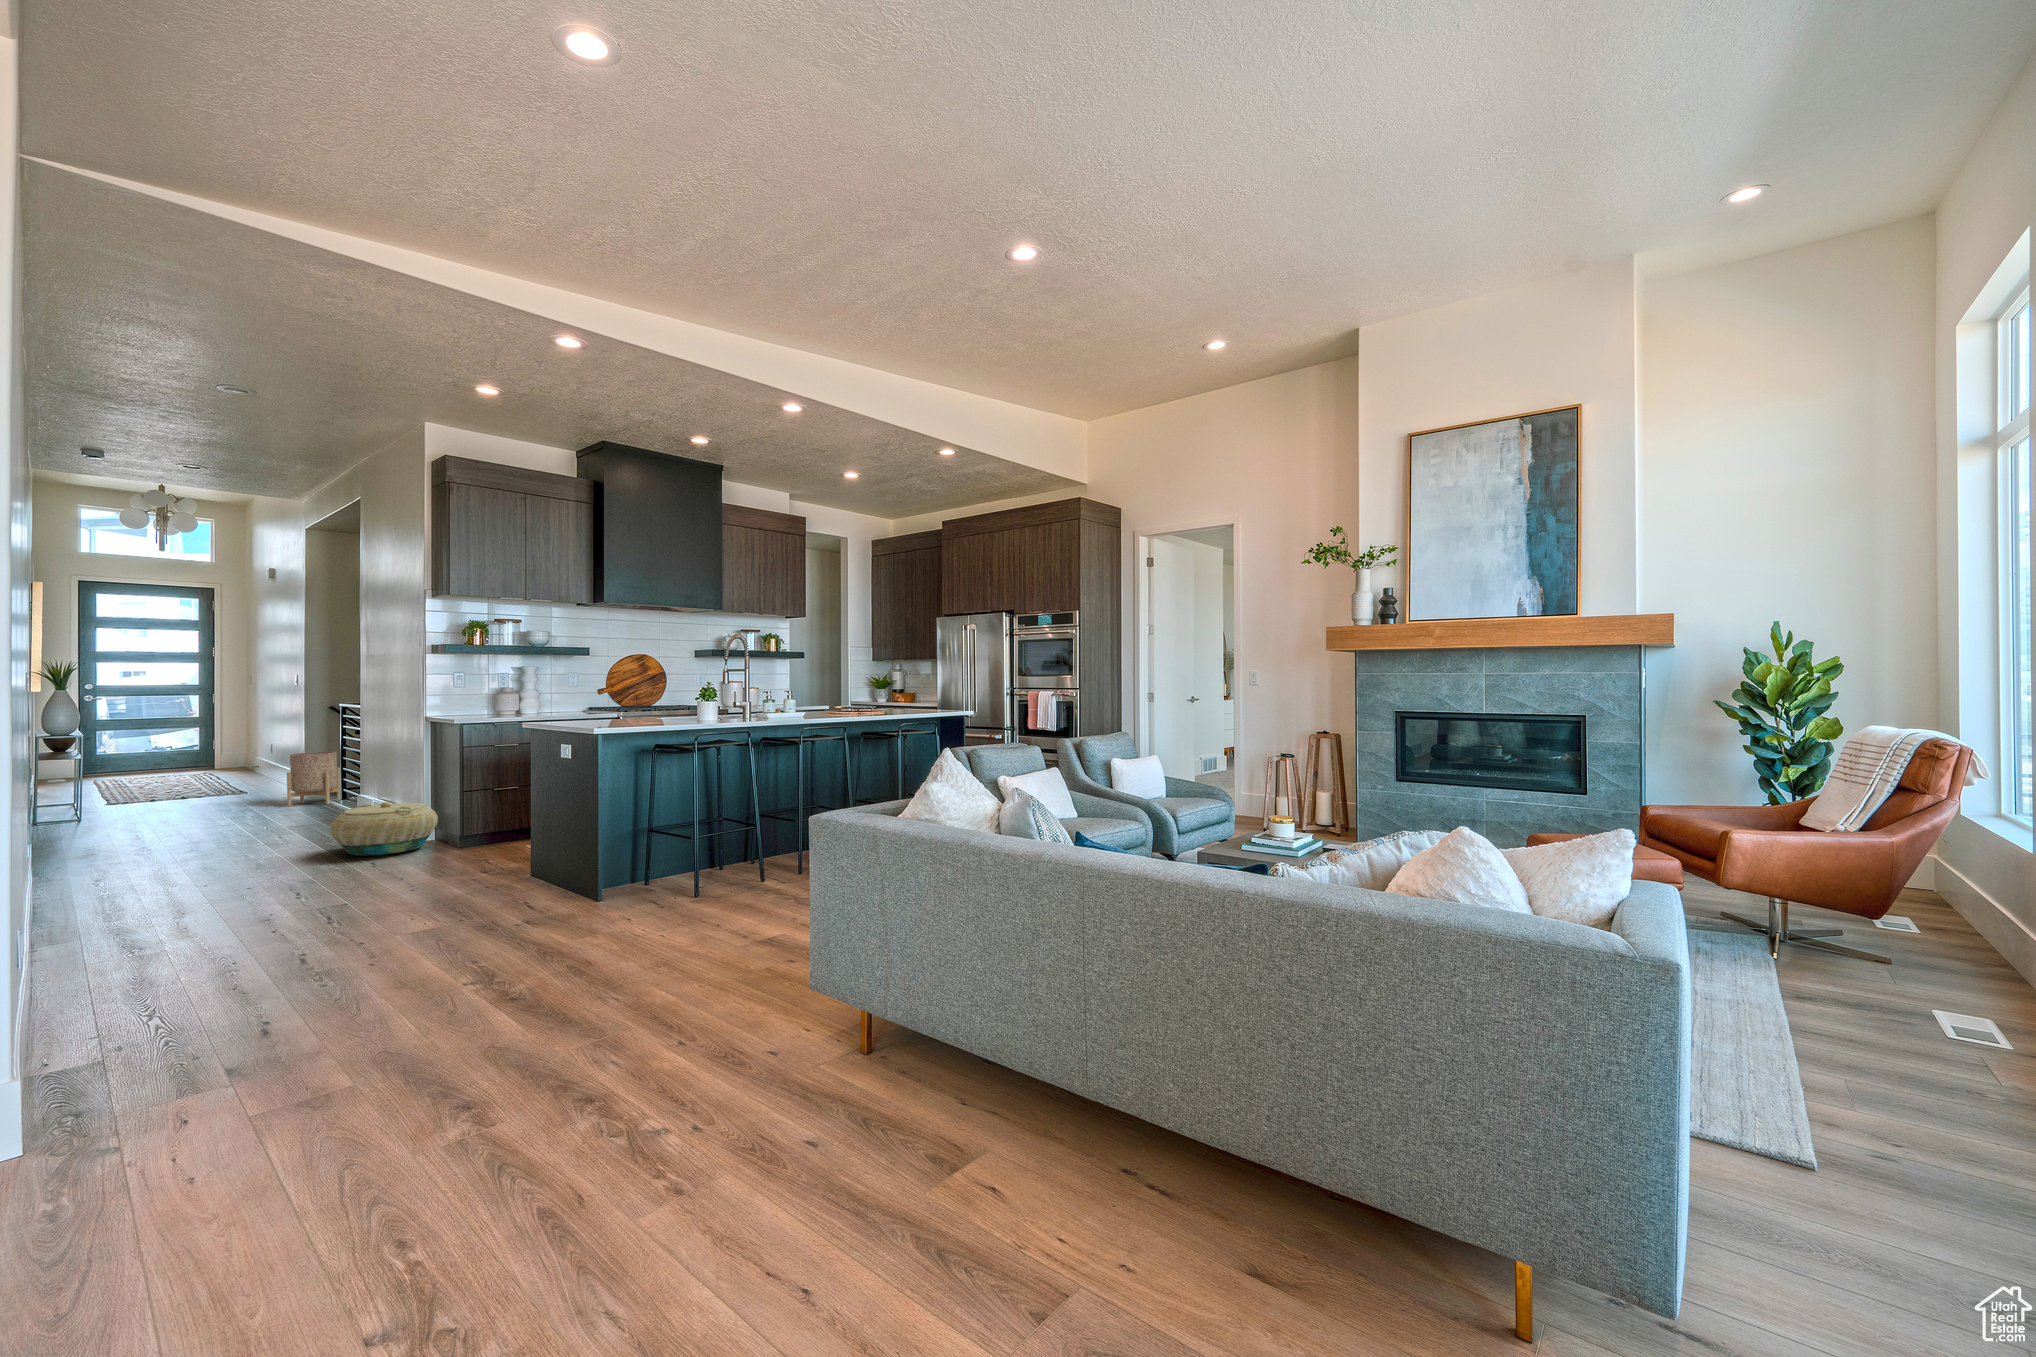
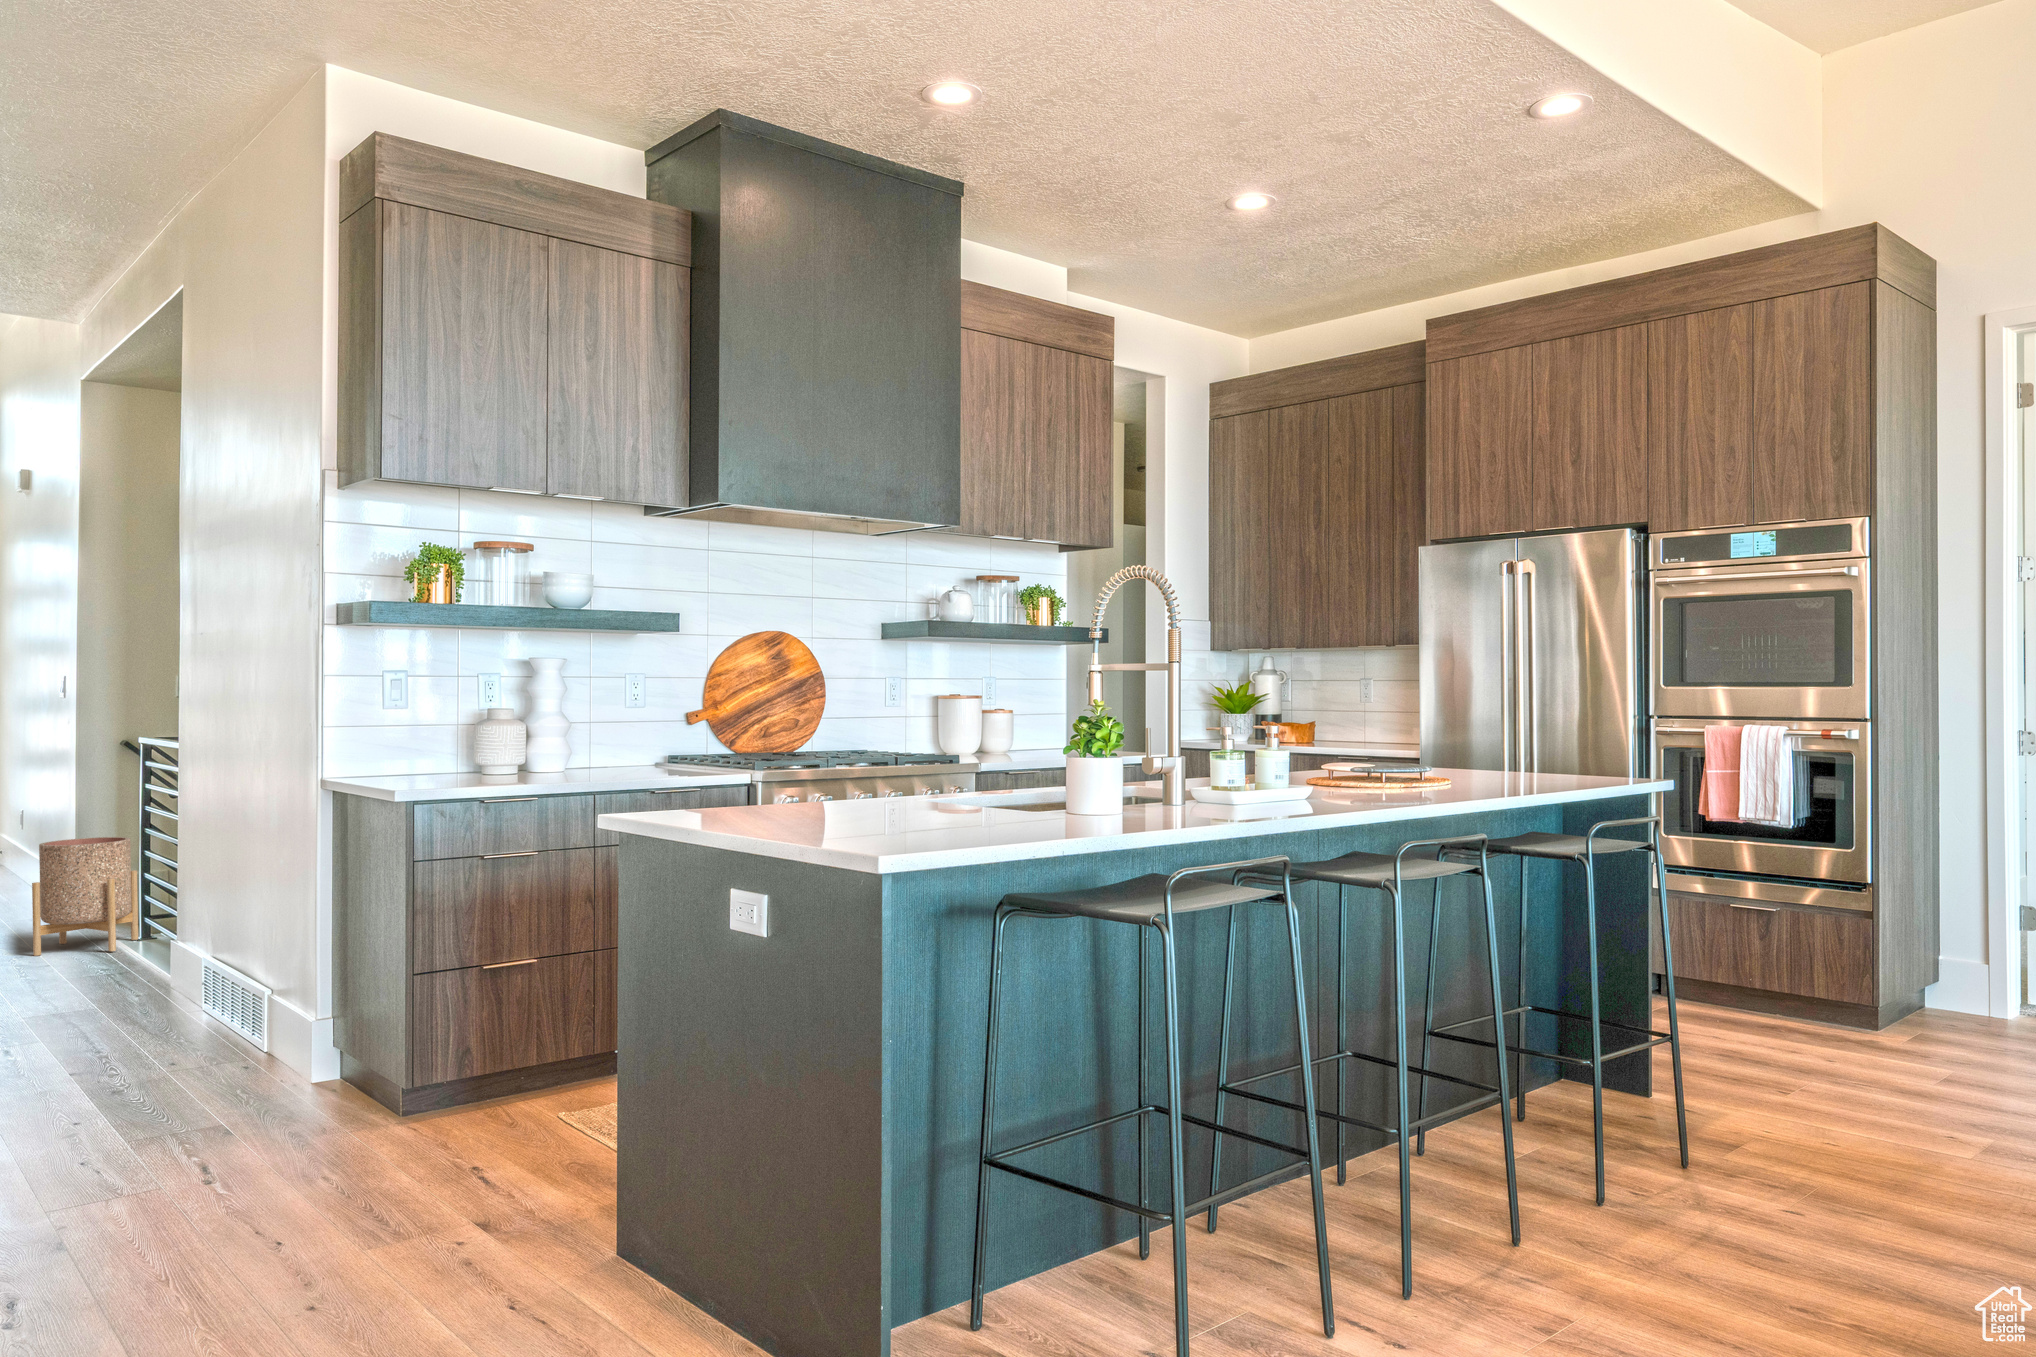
basket: present [330,802,438,856] -> none [101,992,350,1138]

